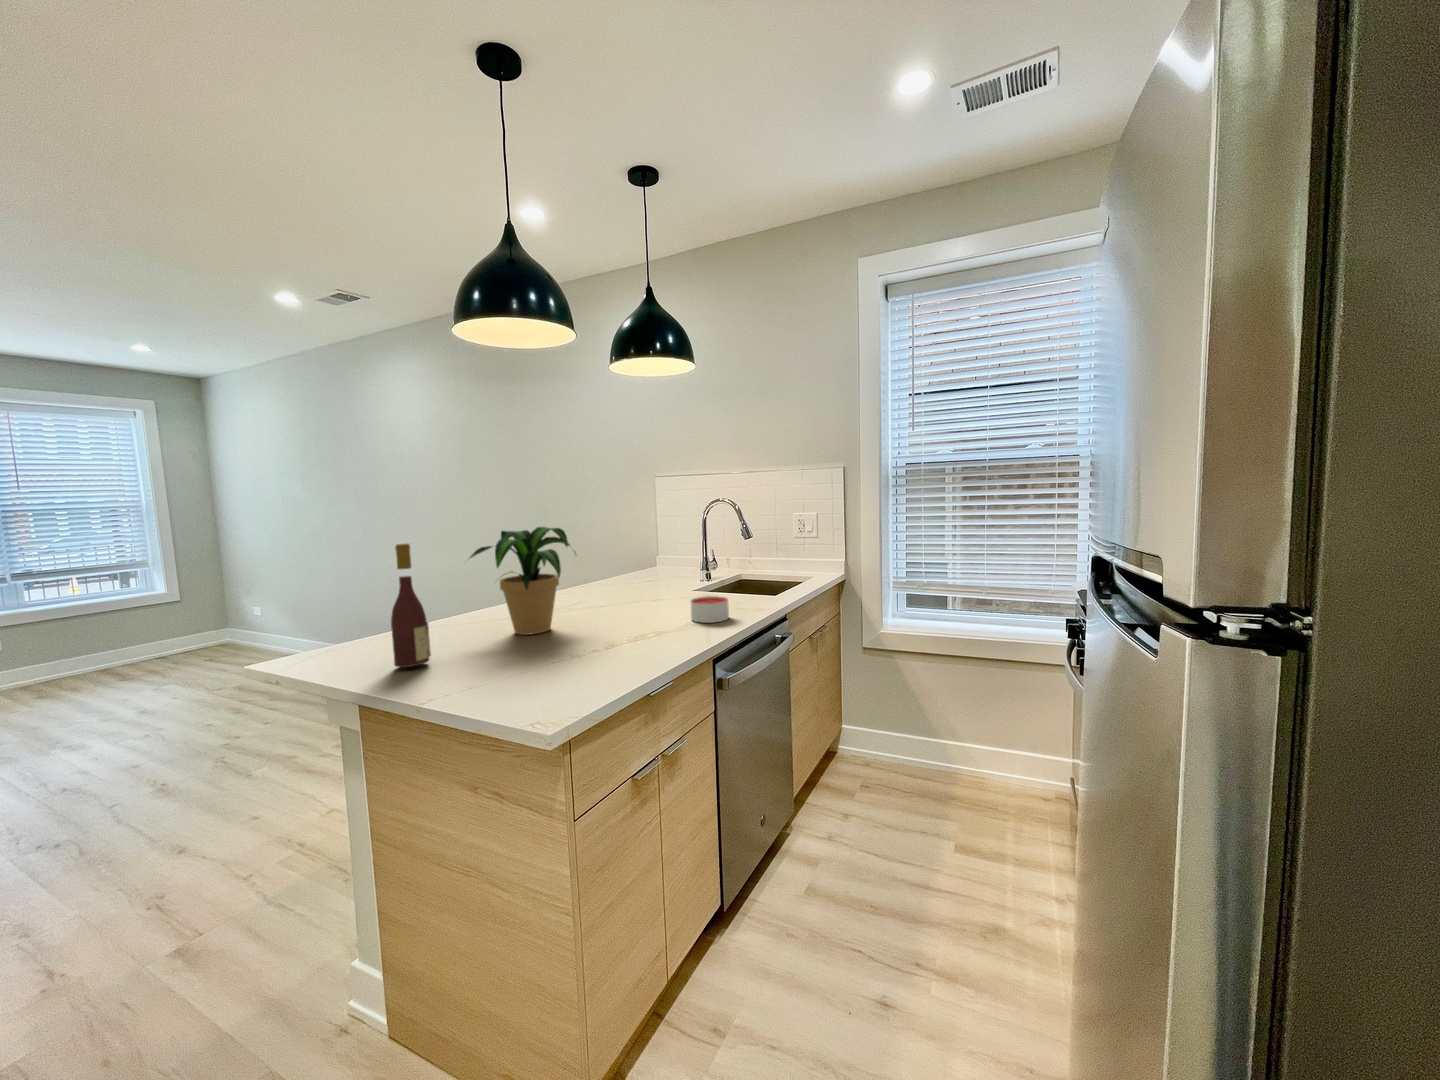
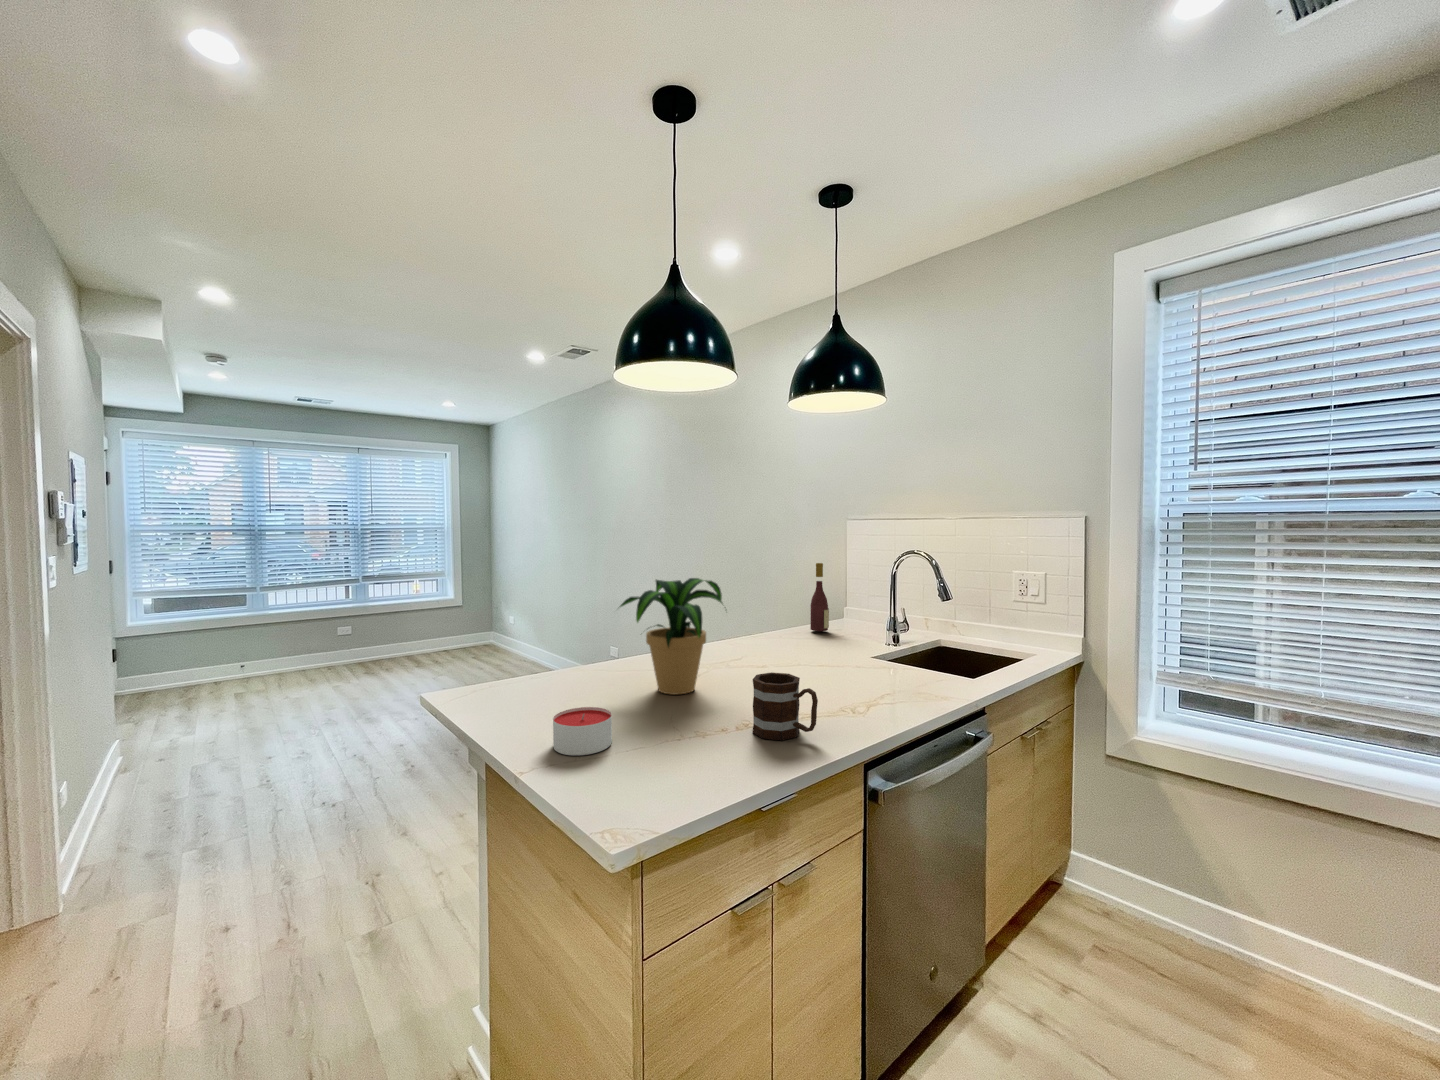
wine bottle: present [391,544,431,667] -> present [810,563,829,631]
candle: present [691,596,729,623] -> present [553,707,612,755]
mug: none [618,597,675,652] -> present [753,672,818,740]

